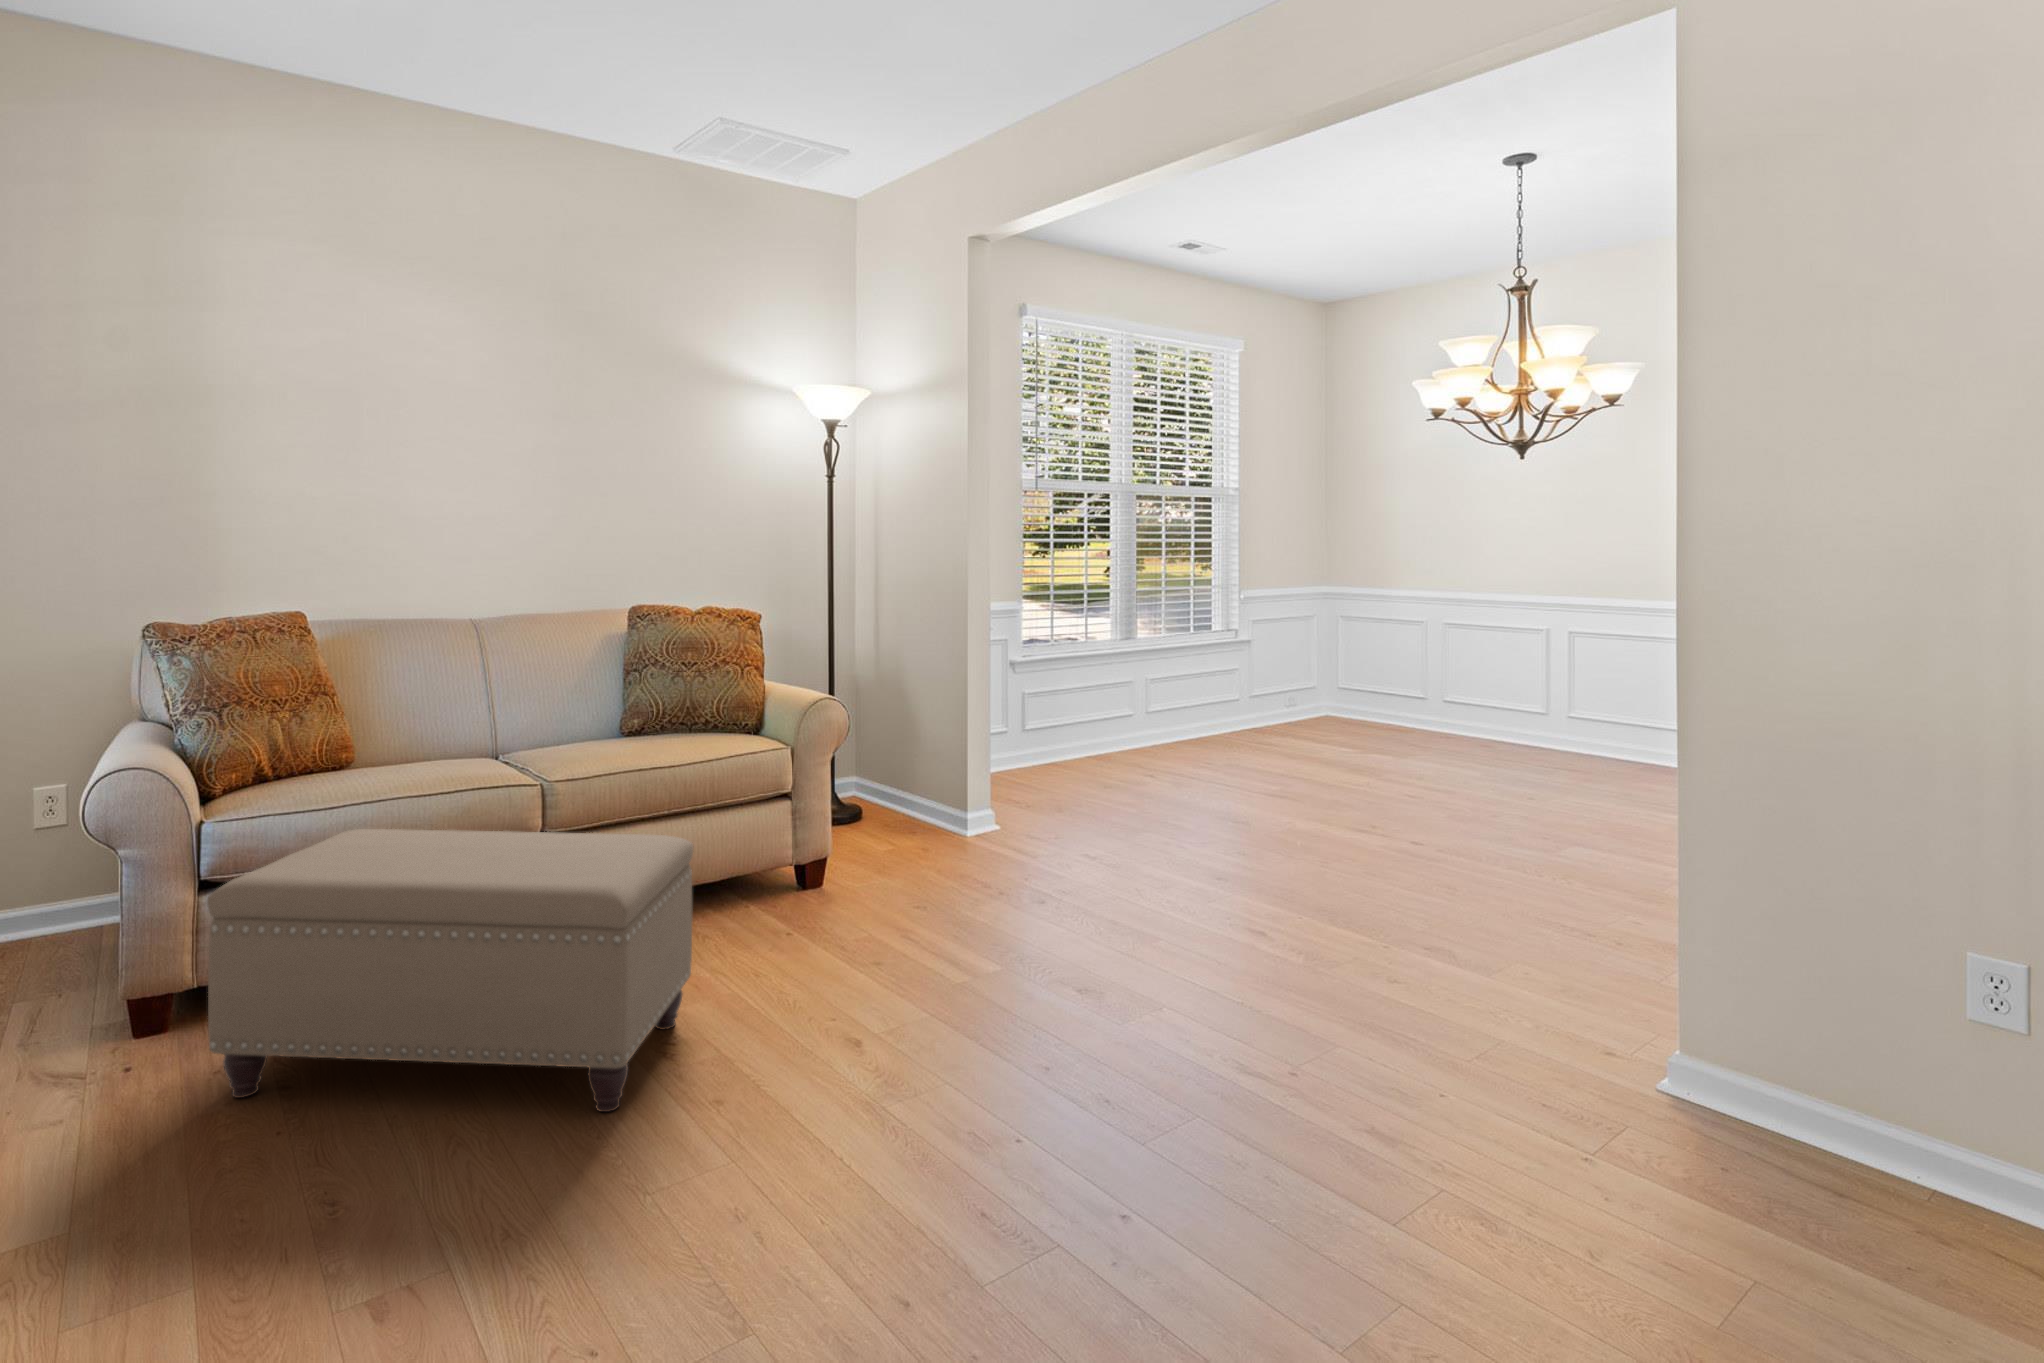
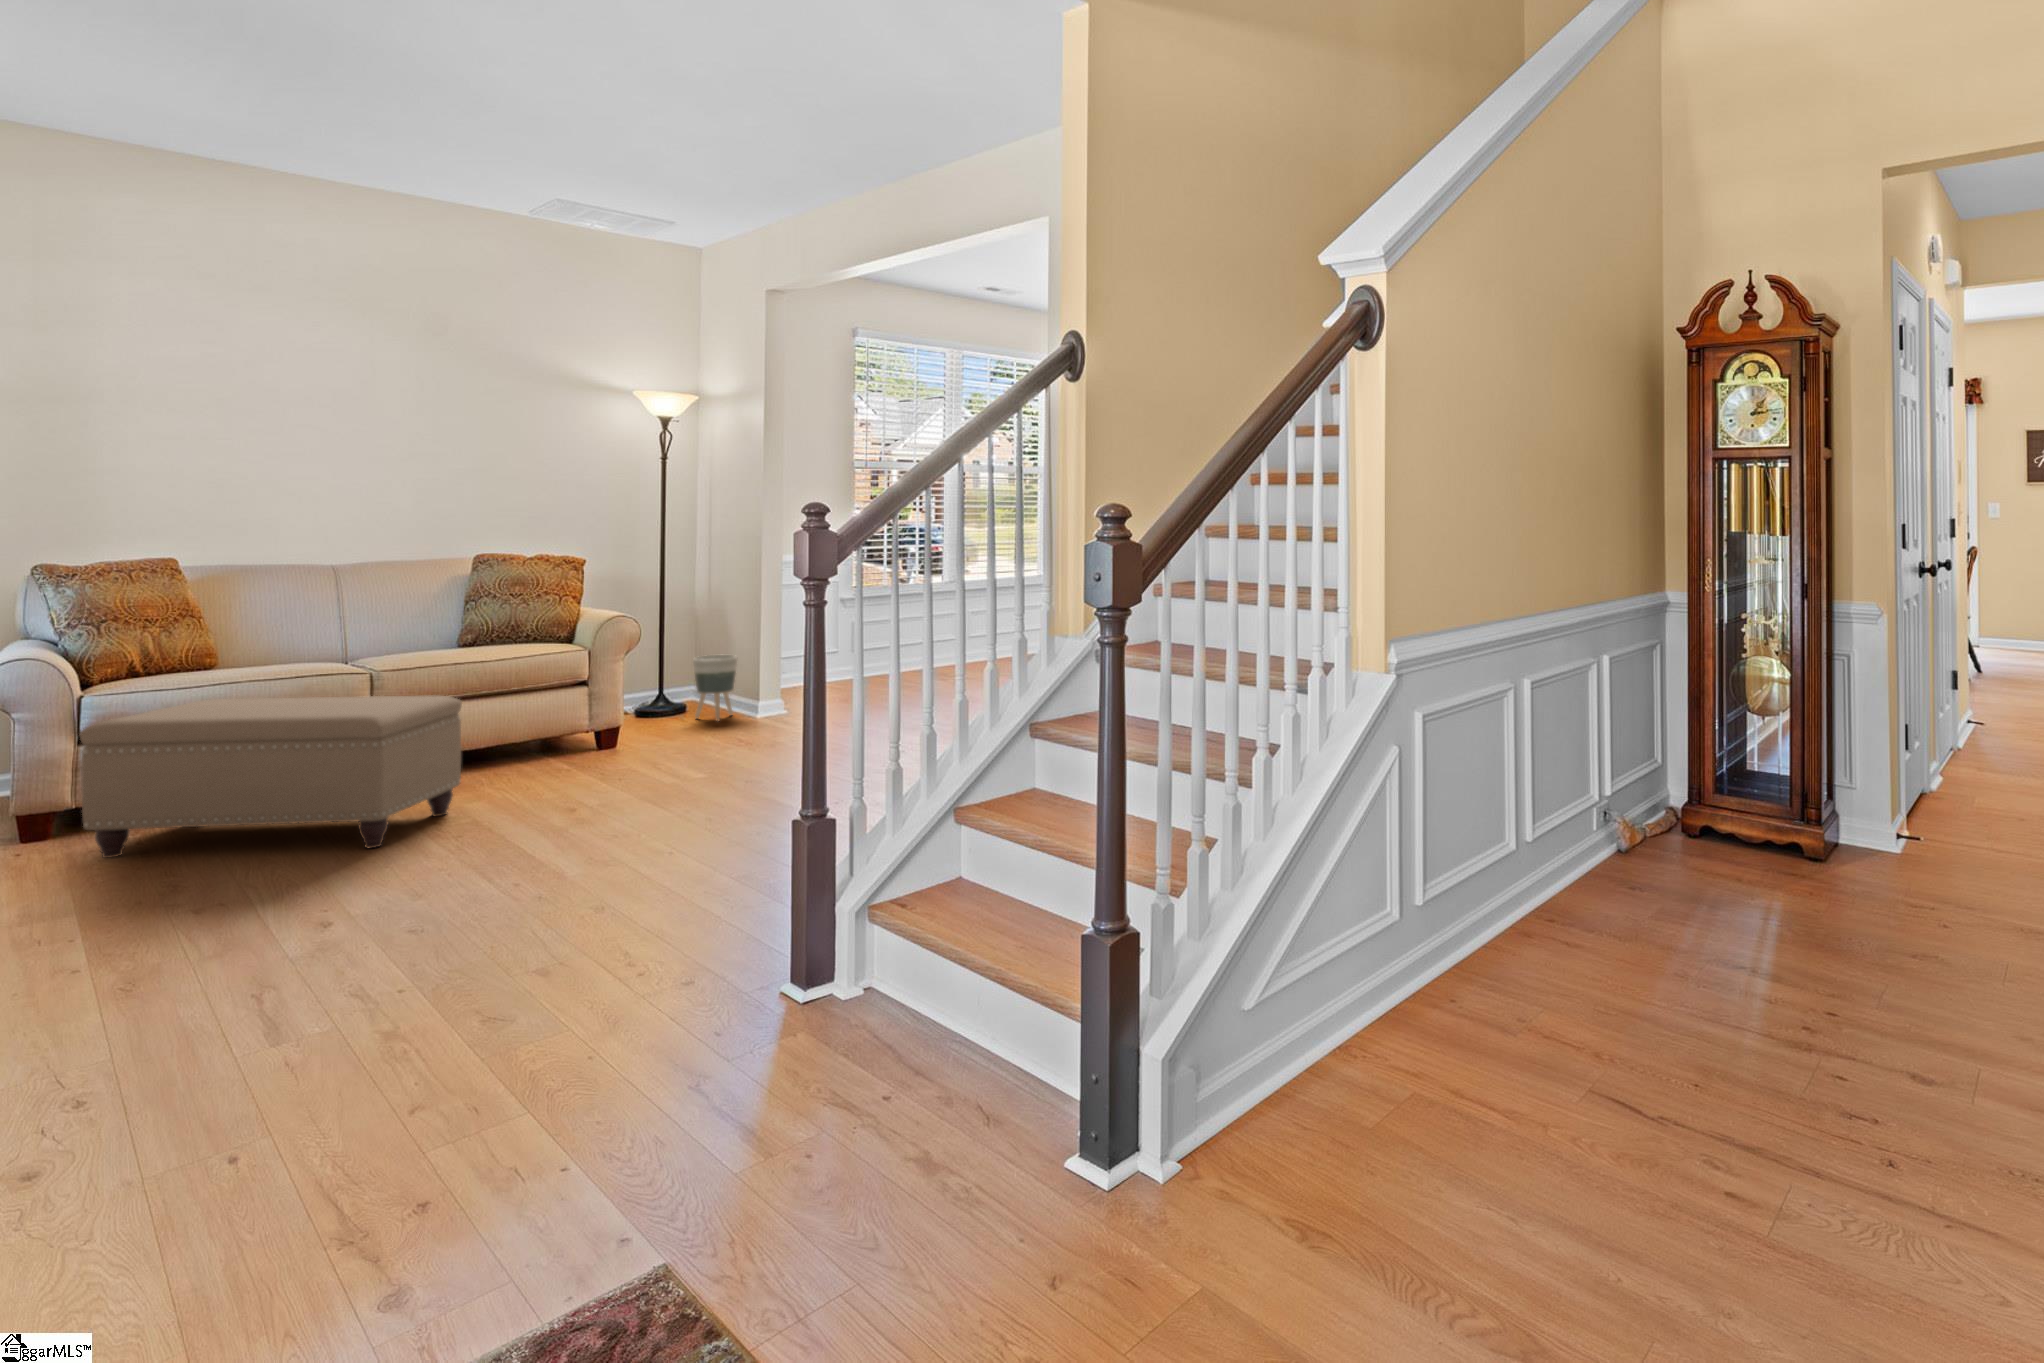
planter: none [881,743,936,839] -> present [693,655,737,721]

